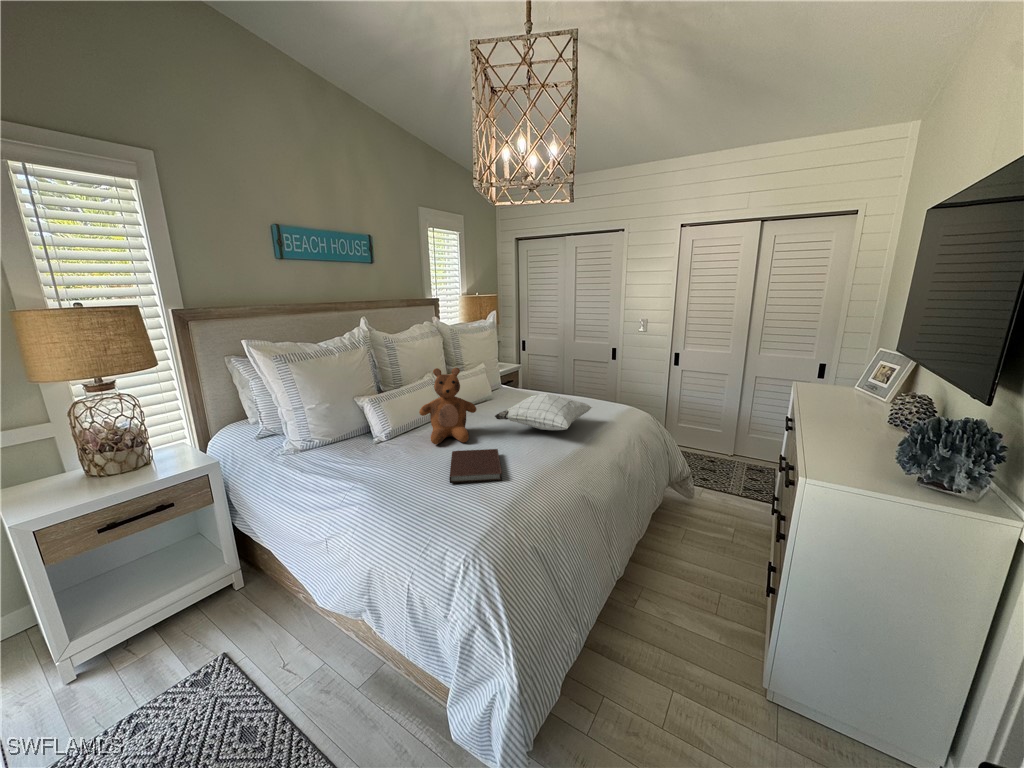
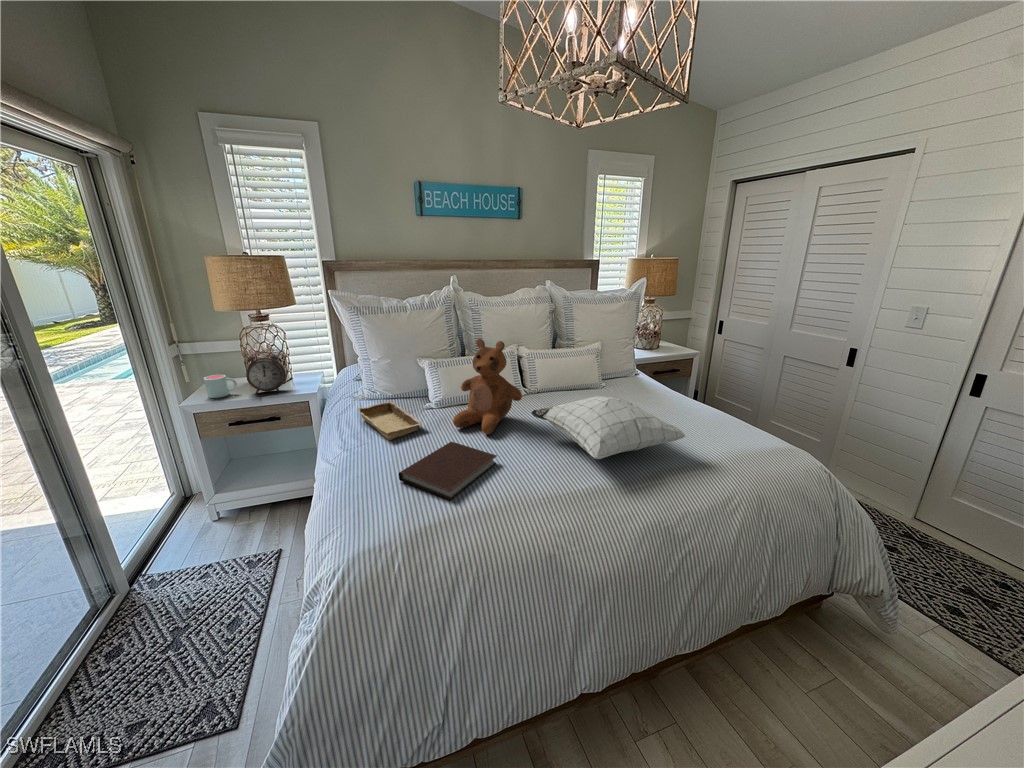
alarm clock: none [104,424,163,483] -> present [245,352,286,394]
tray: none [328,441,409,468] -> present [357,401,424,440]
mug: none [33,470,89,506] -> present [204,375,237,398]

